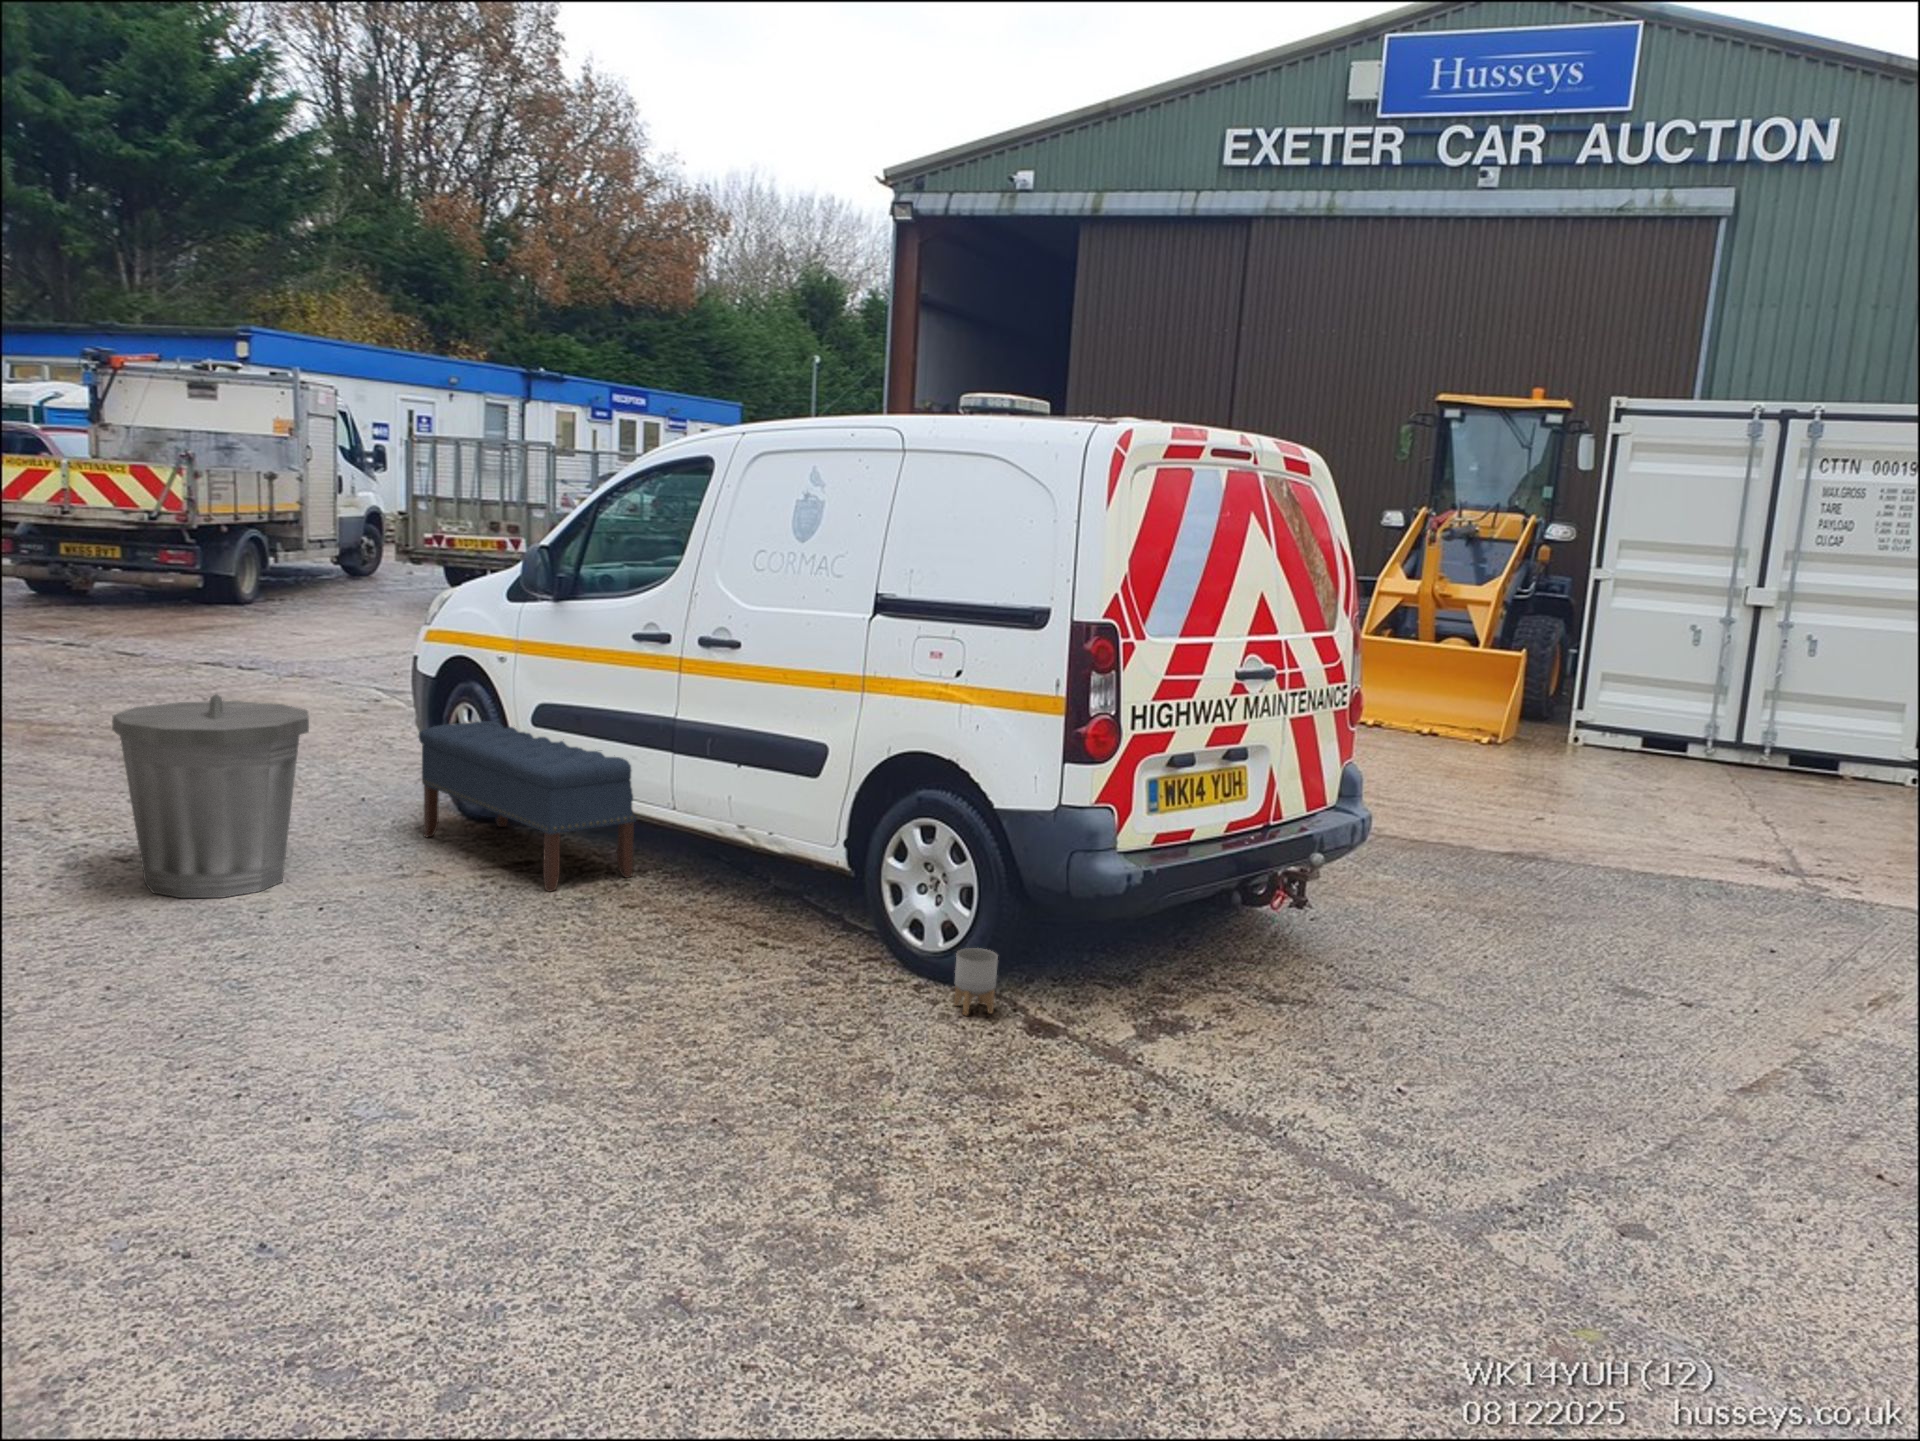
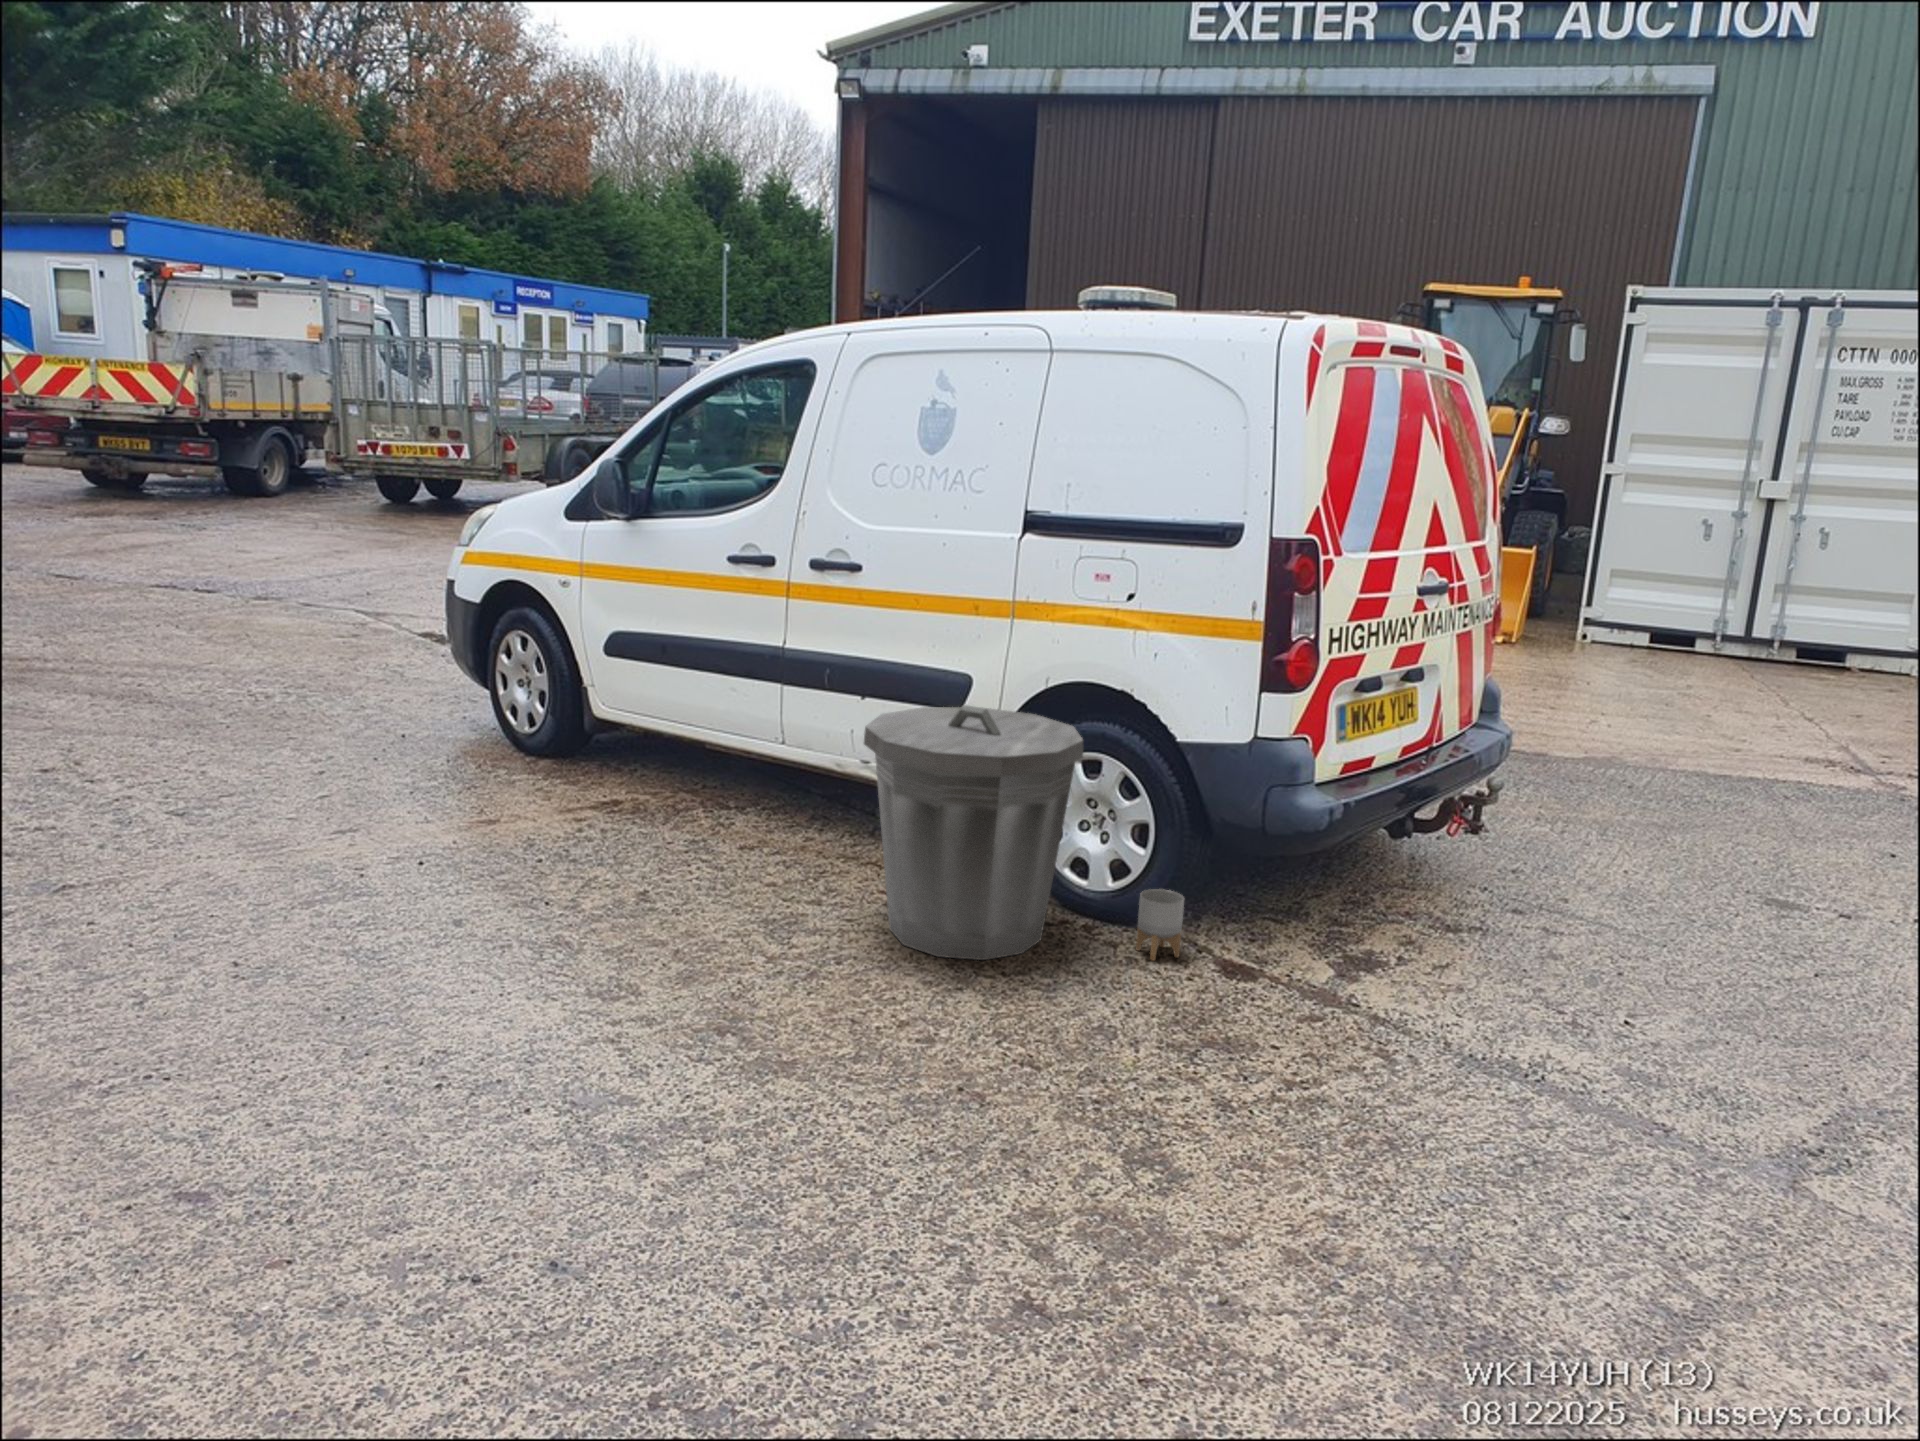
trash can: present [112,694,309,898] -> present [864,705,1083,960]
bench: present [419,721,637,891] -> none [471,656,734,842]

